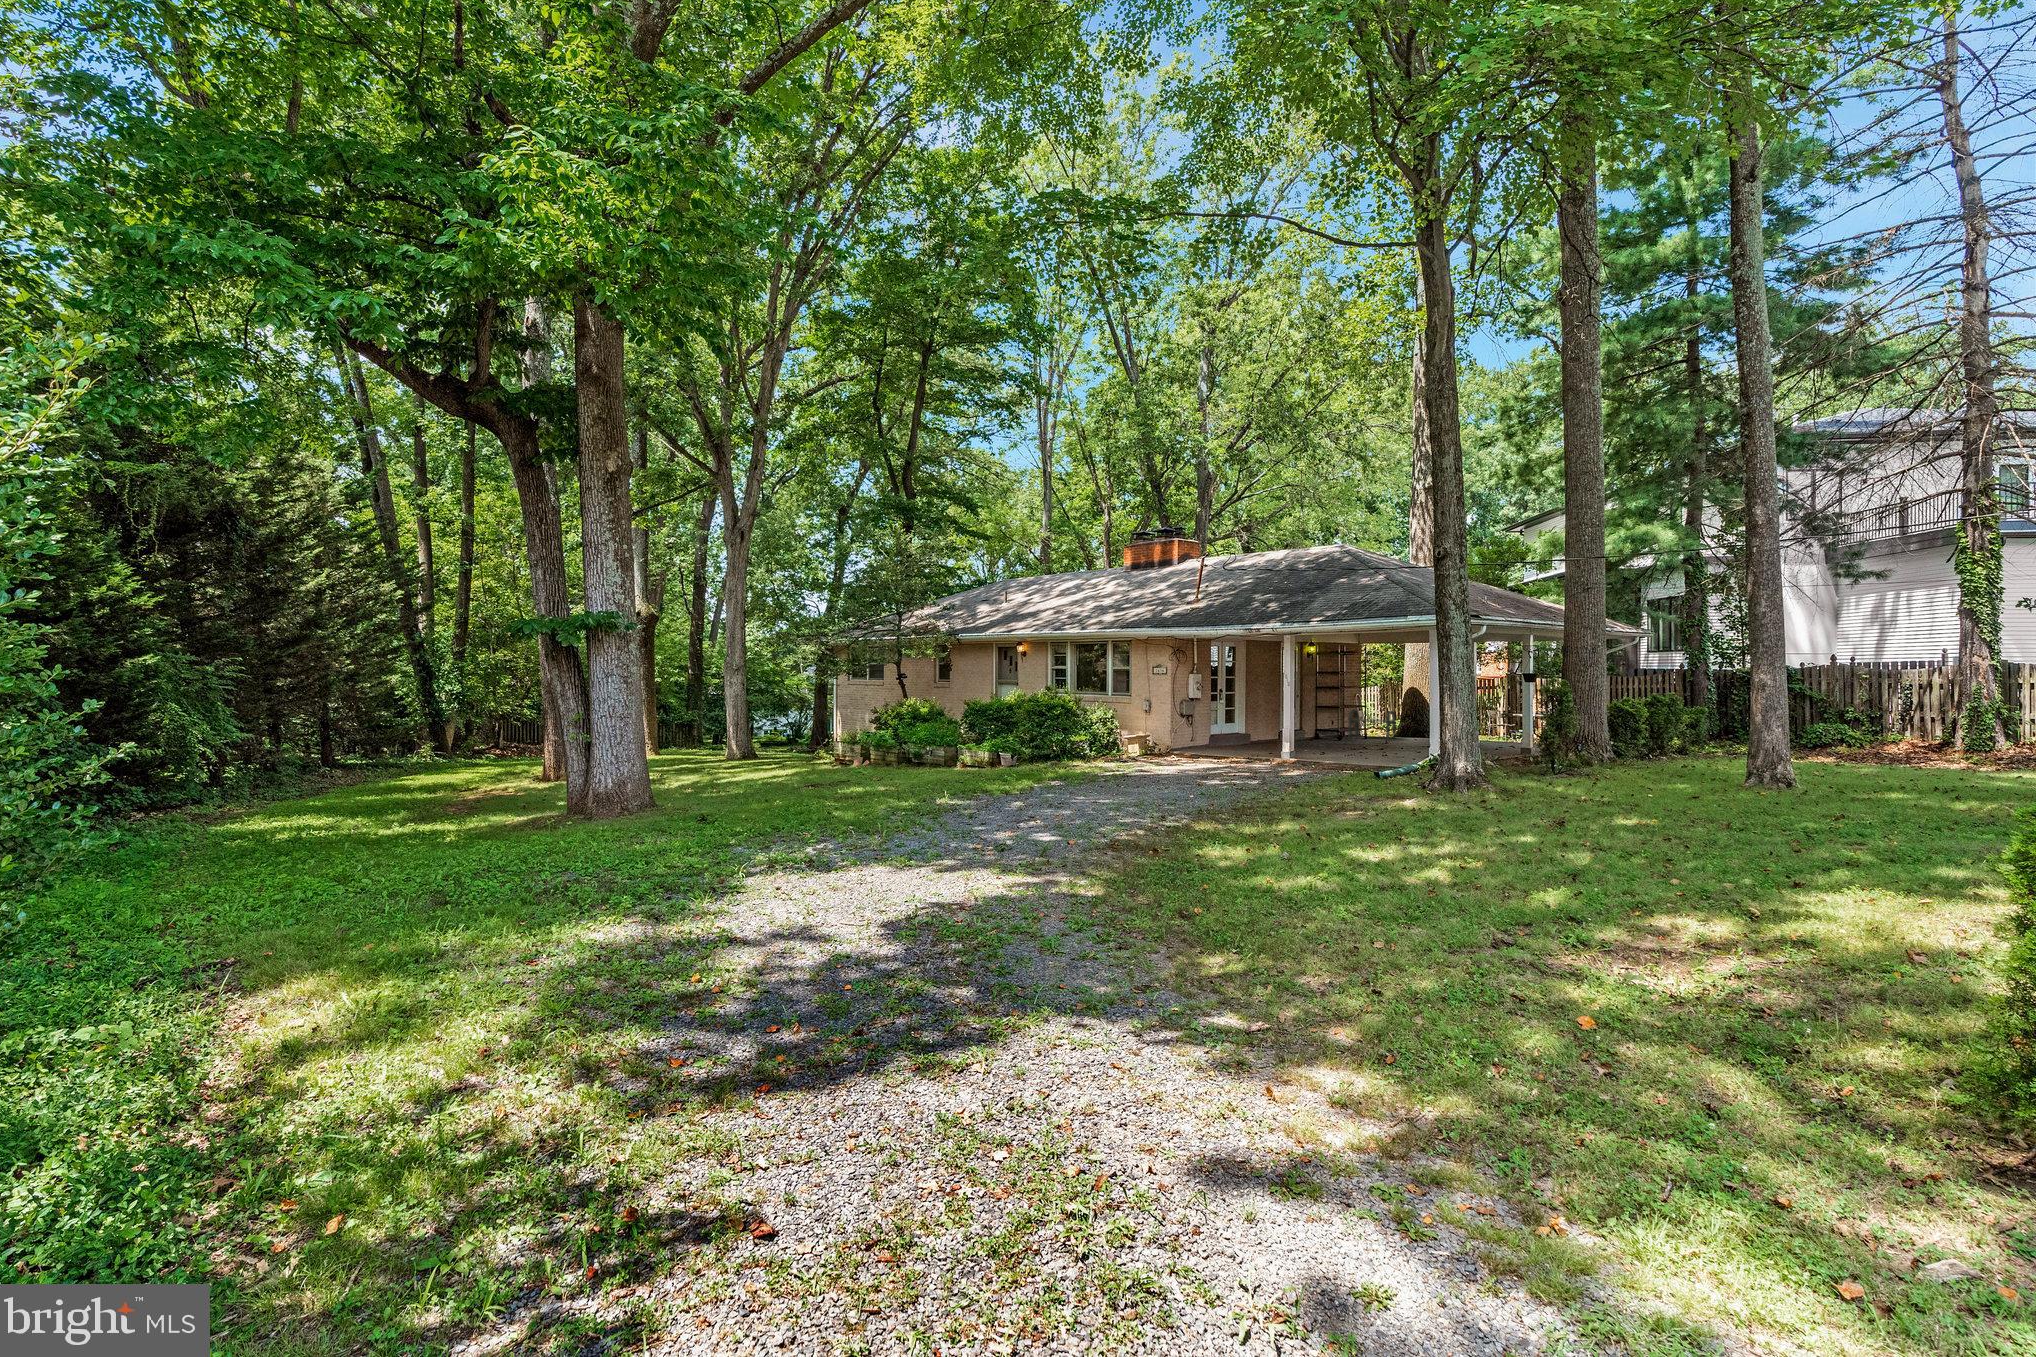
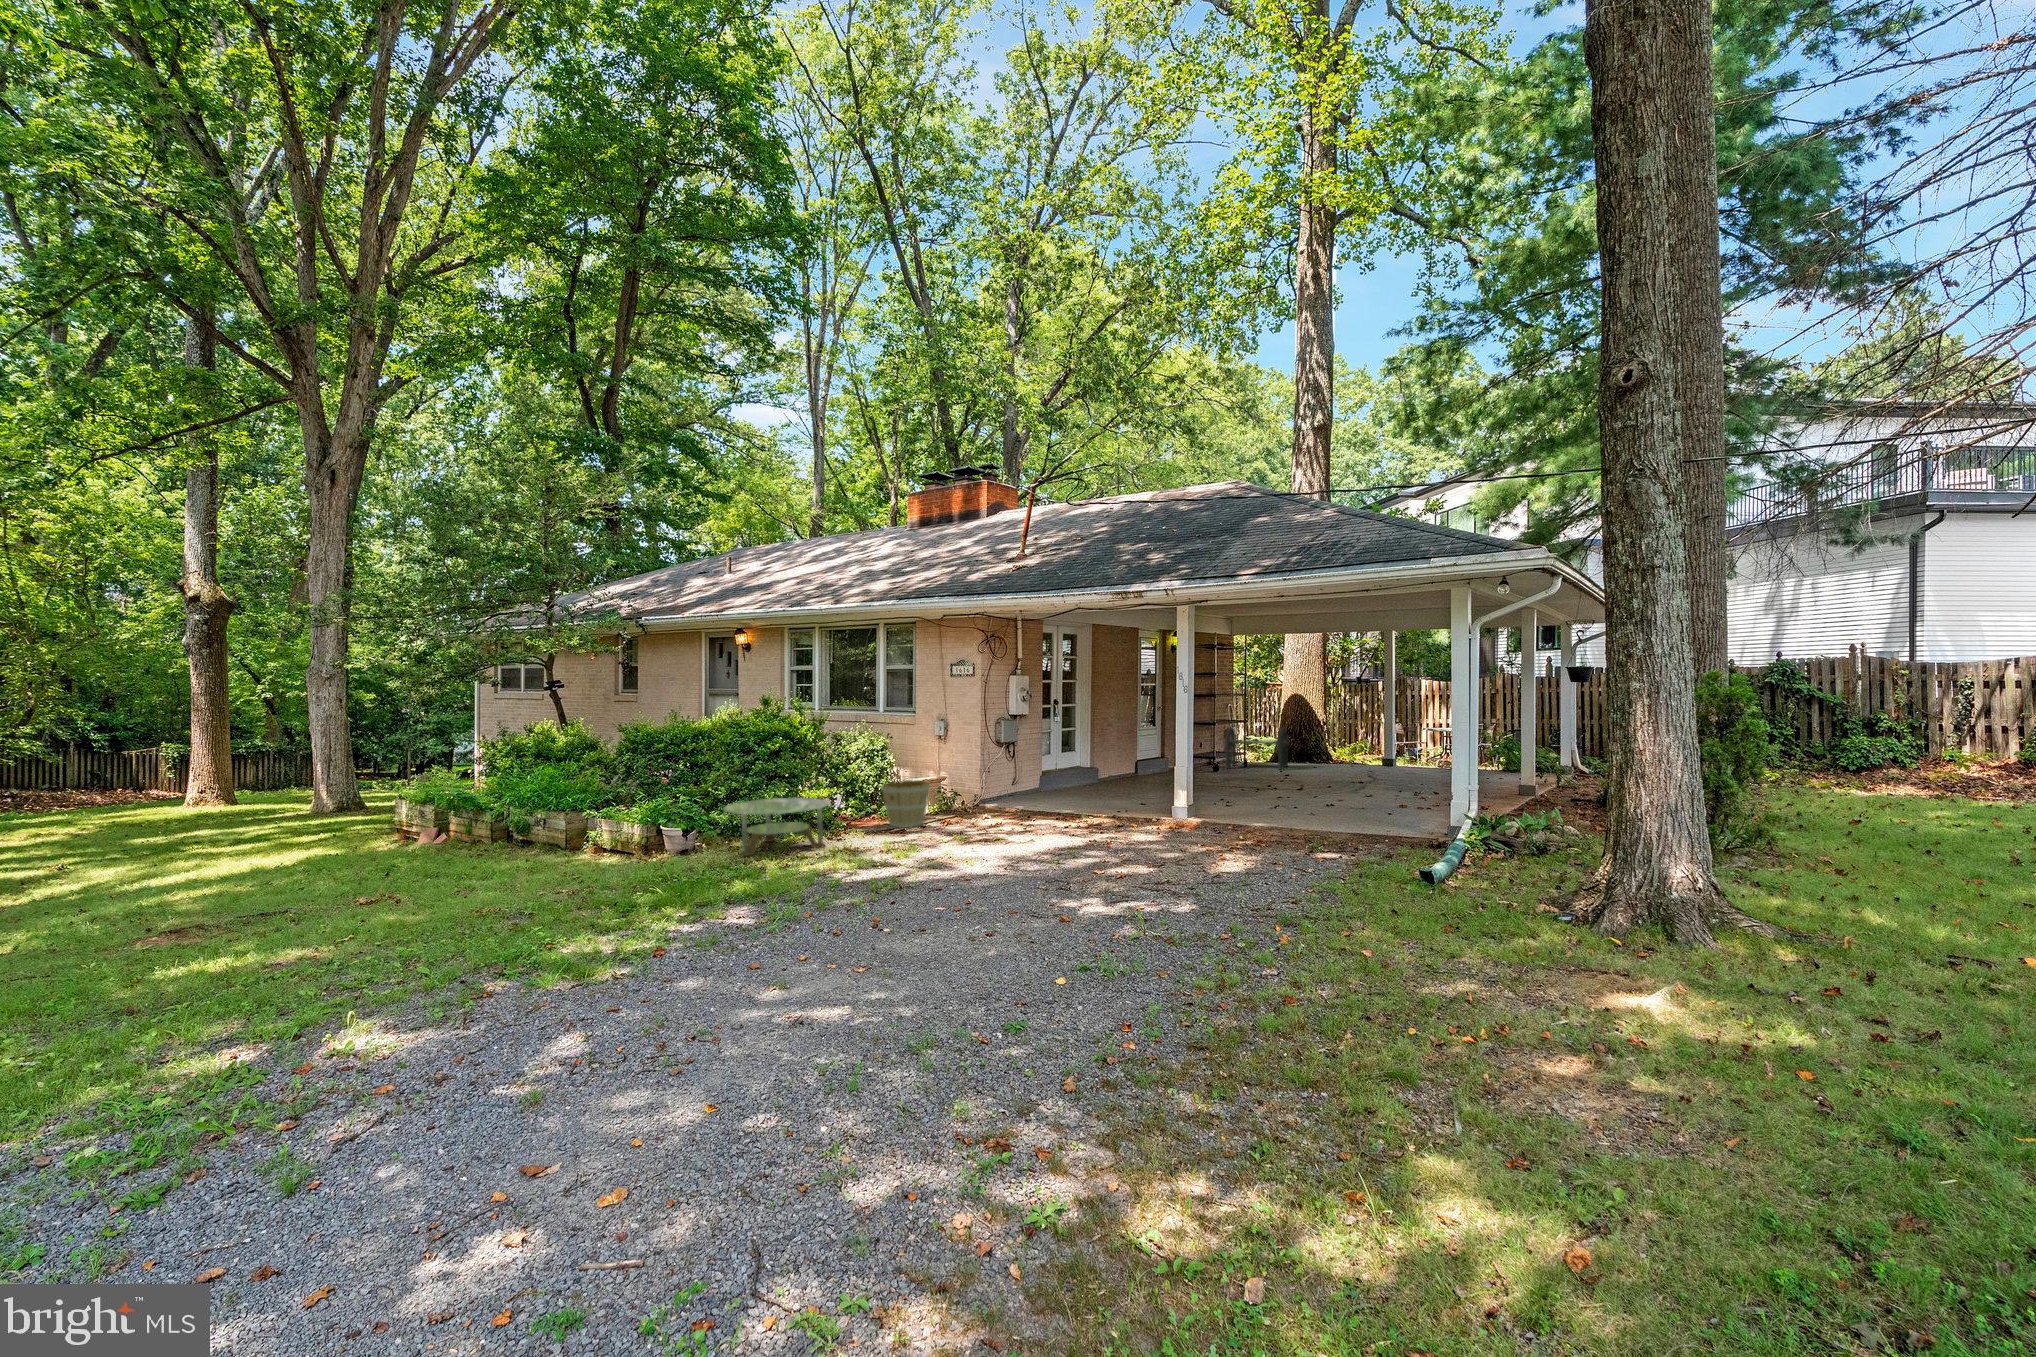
wooden bucket: none [1110,736,1138,762] -> present [881,780,930,828]
round table: none [1028,743,1084,771] -> present [724,798,830,856]

